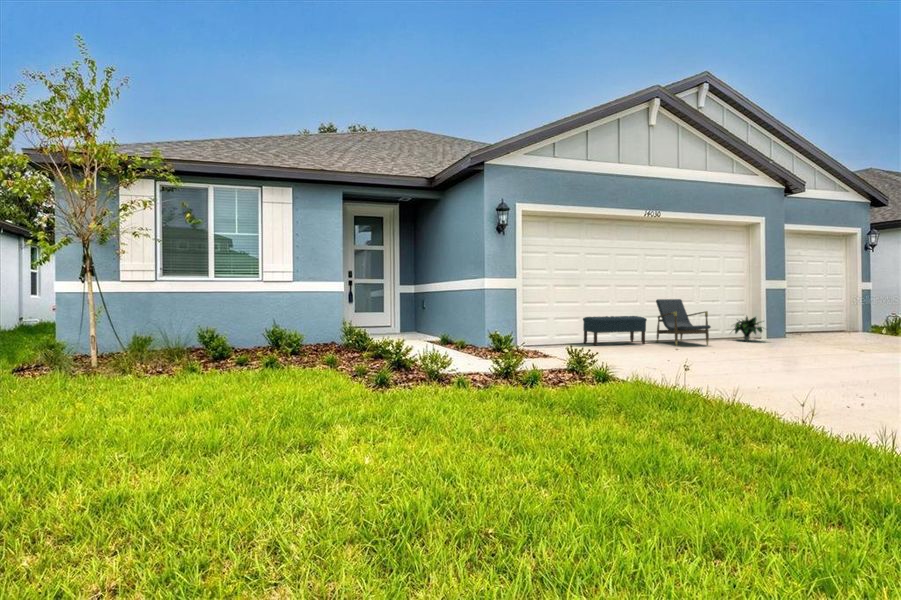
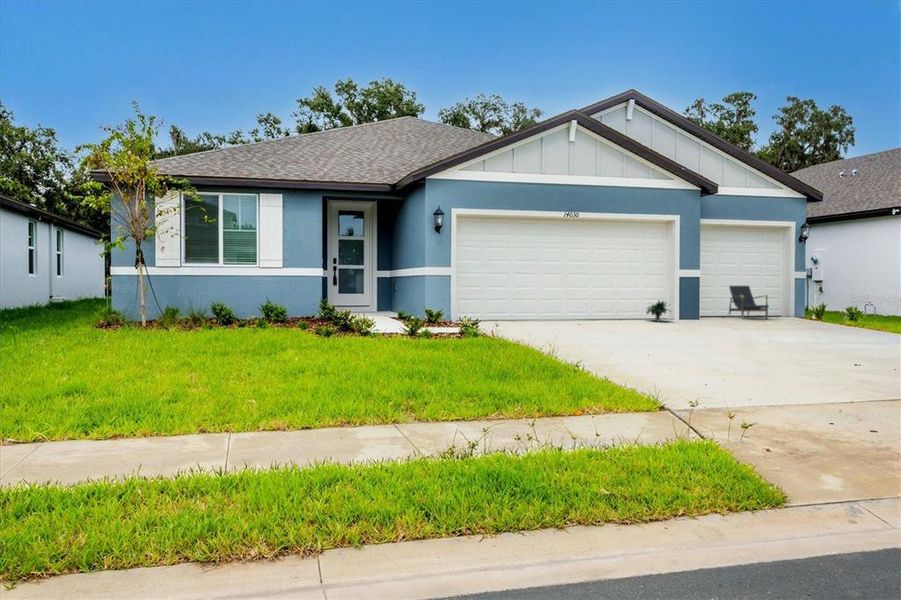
lounge chair: present [656,299,711,346] -> present [729,286,769,319]
bench: present [583,316,647,346] -> none [511,298,562,322]

